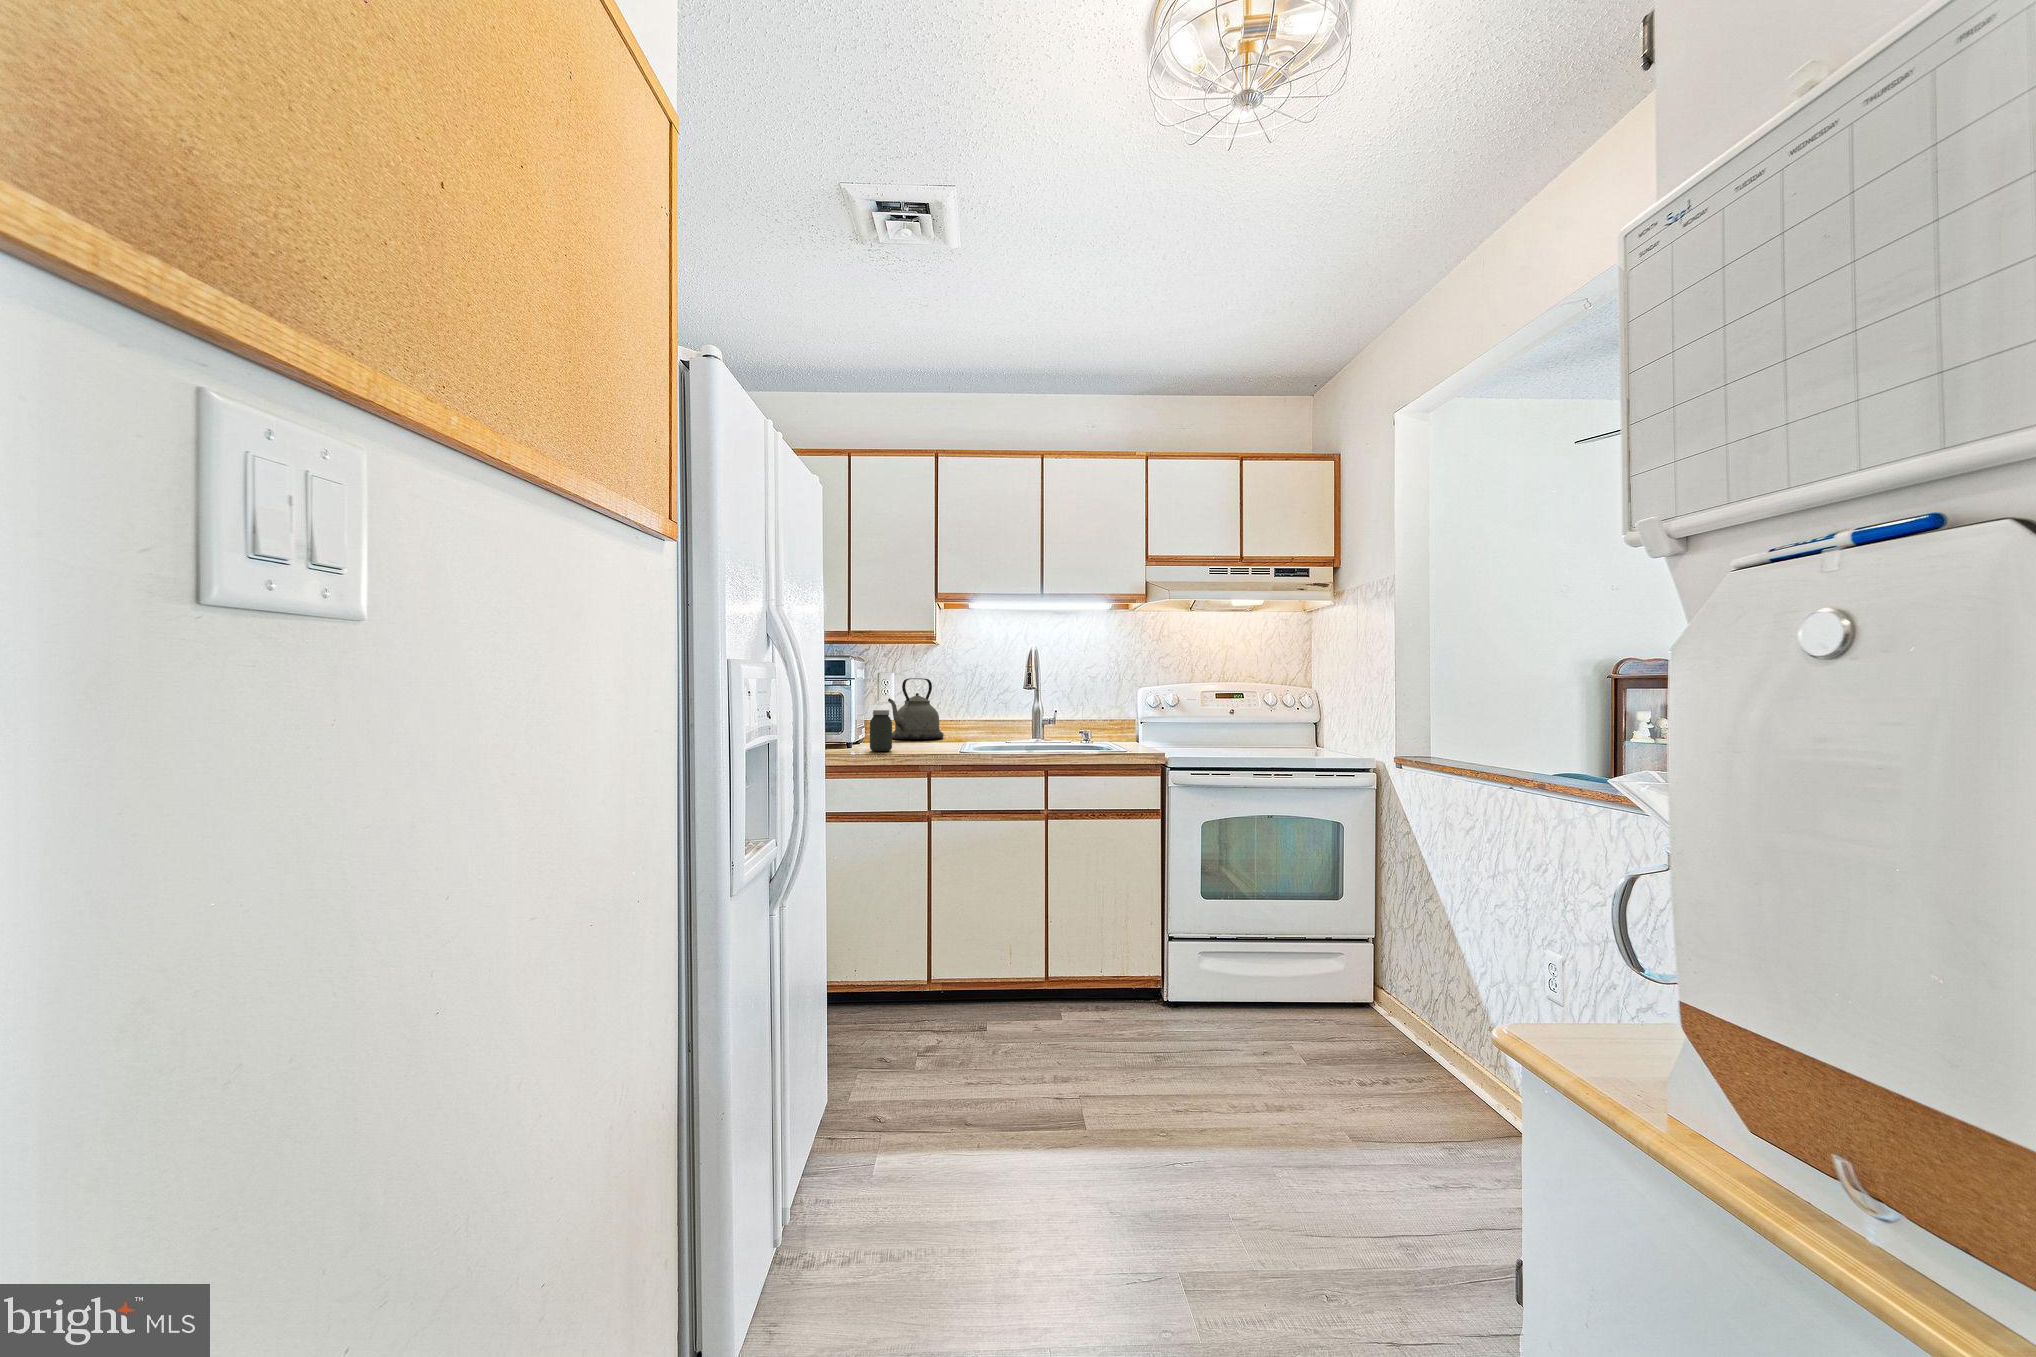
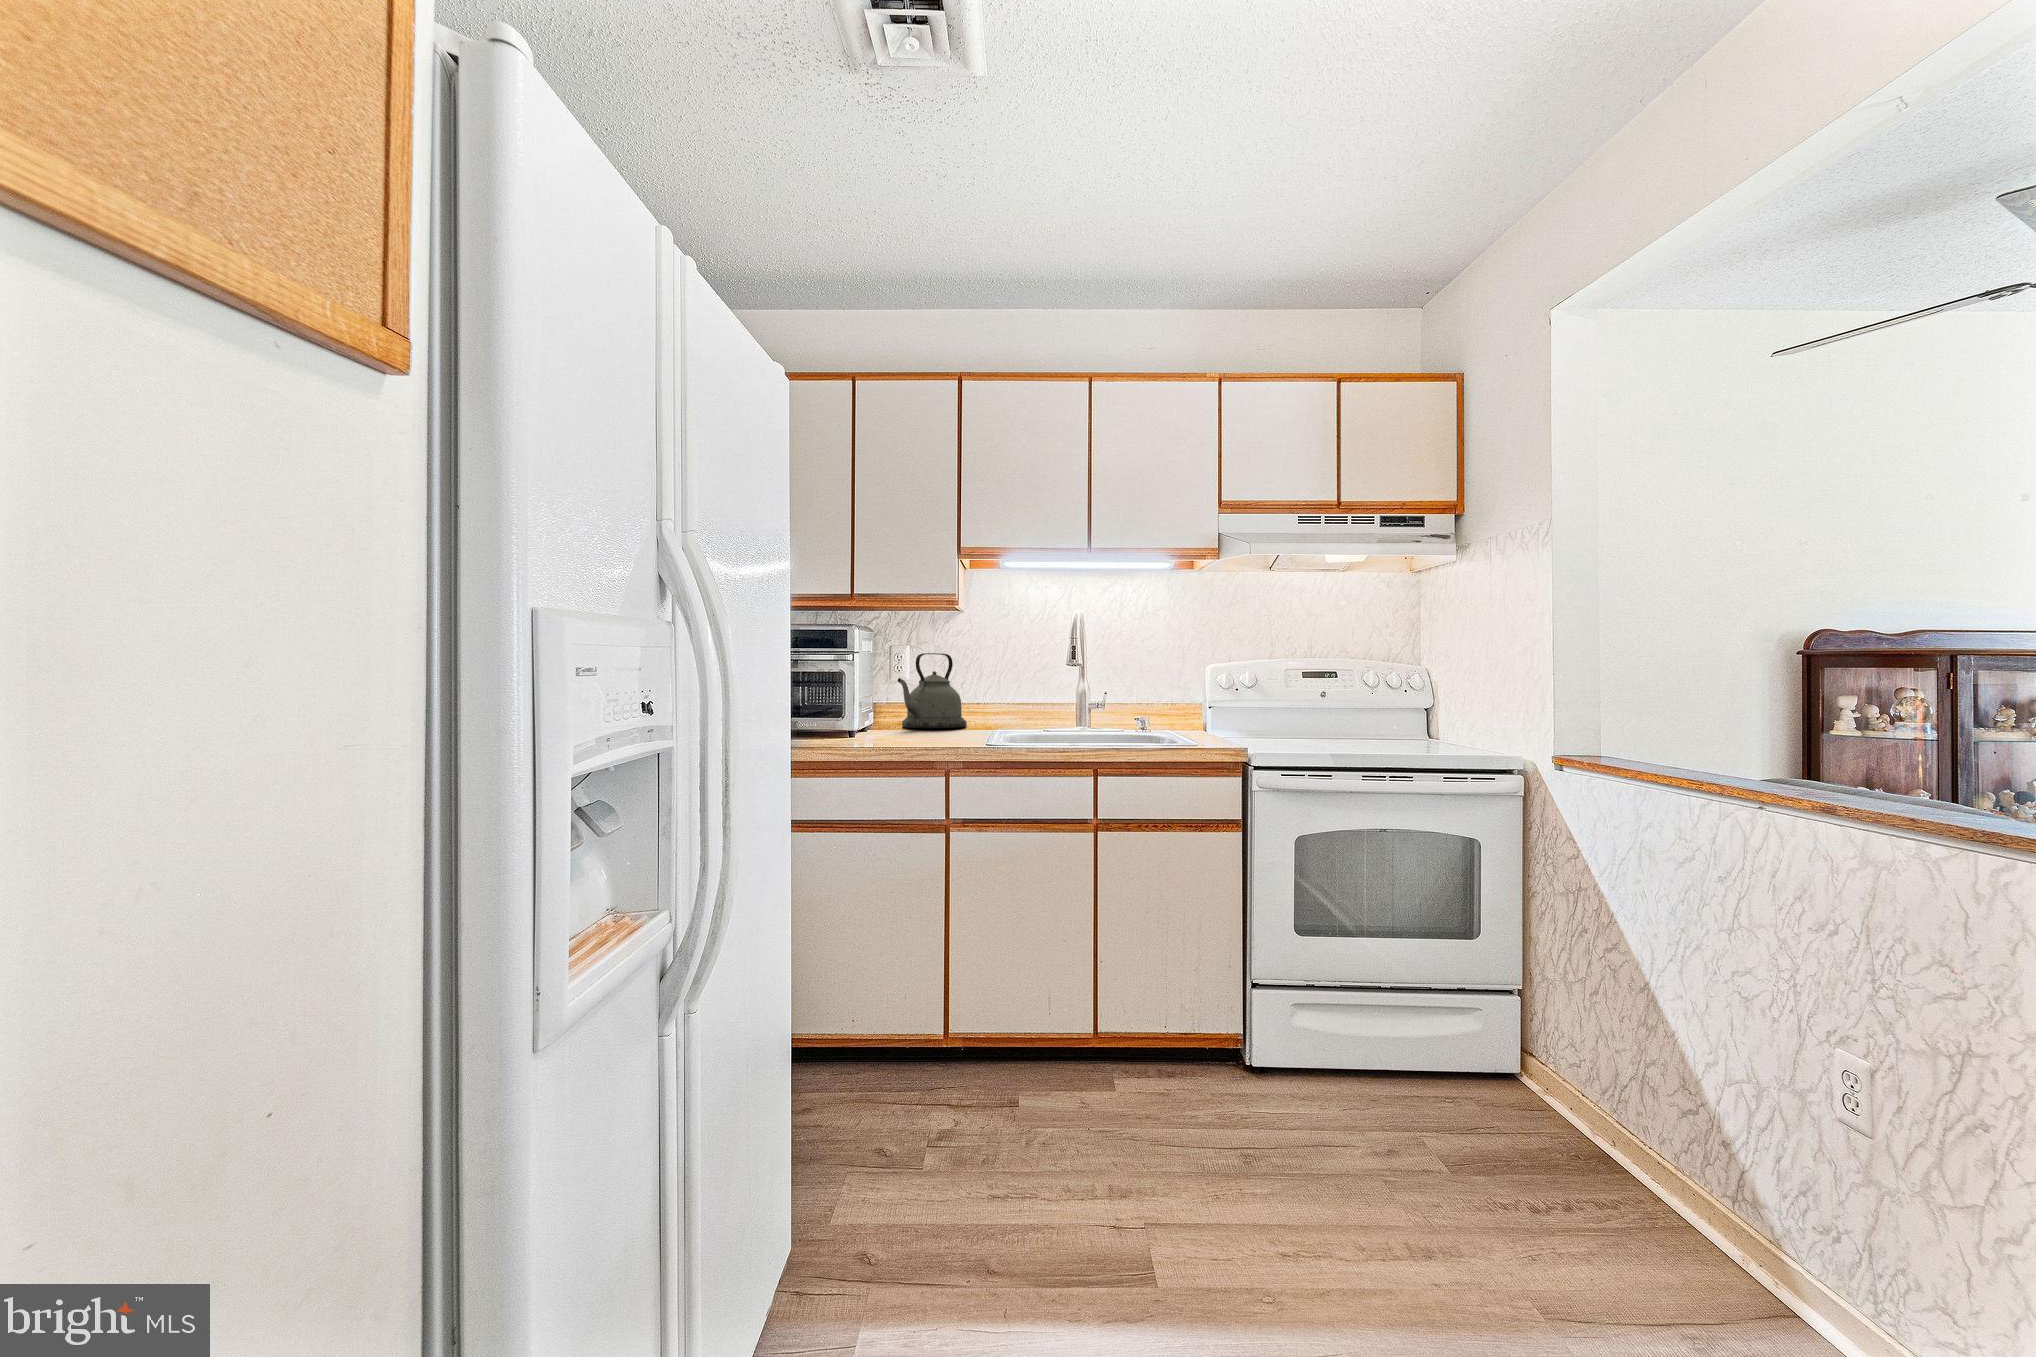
jar: present [870,710,892,751] -> none [873,693,901,745]

